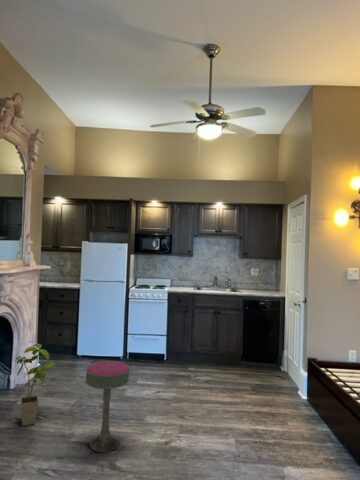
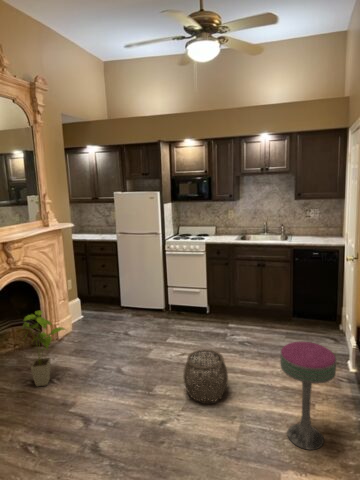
bar stool: present [86,361,129,452] -> present [280,342,336,450]
woven basket: none [175,379,214,426] -> present [184,349,228,403]

